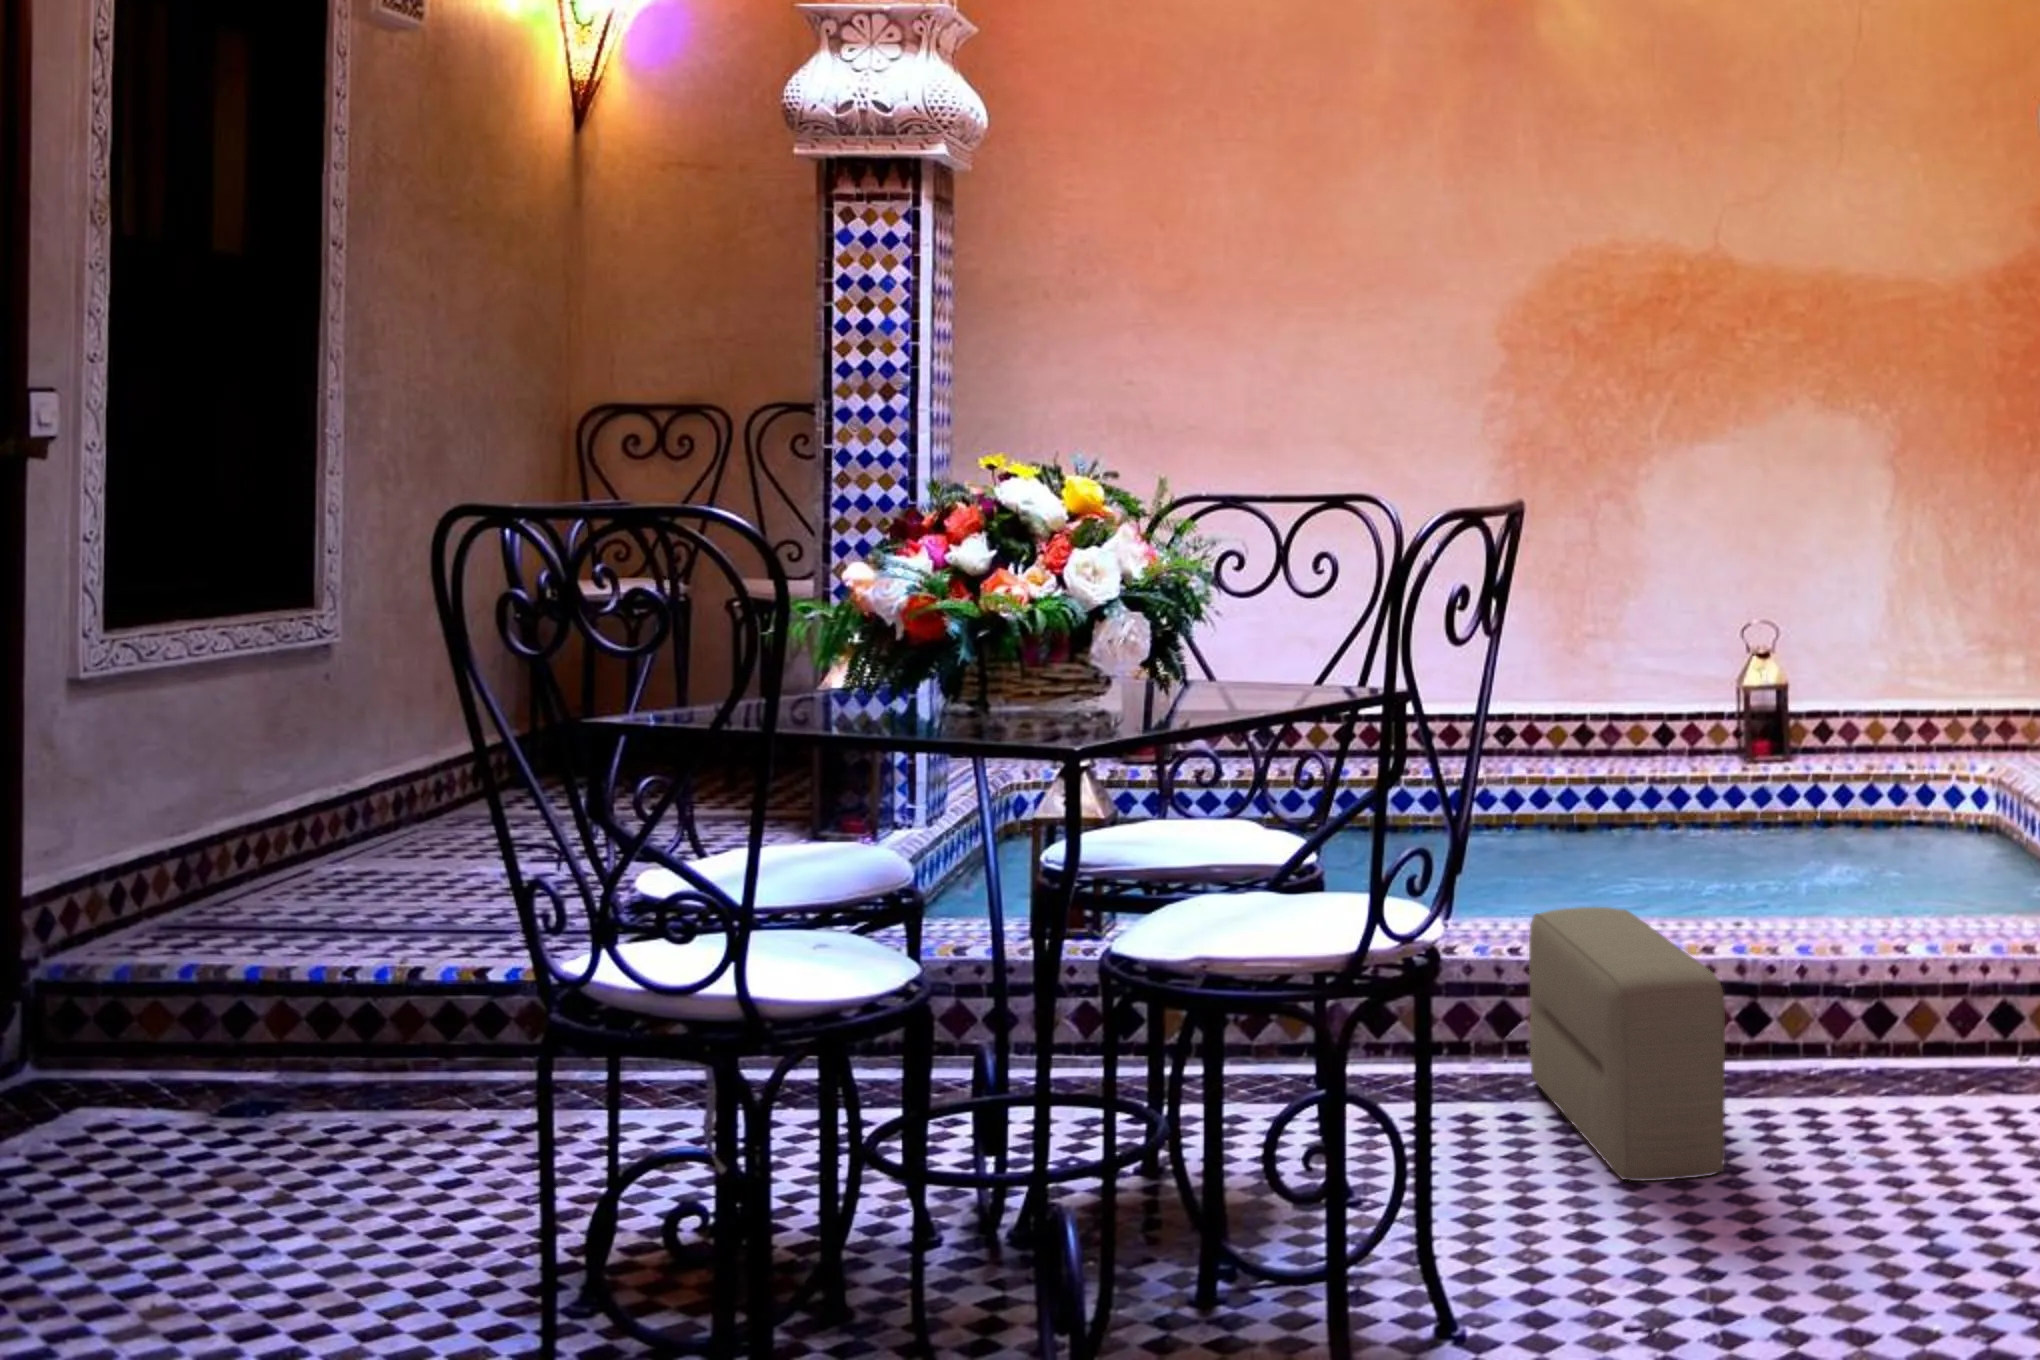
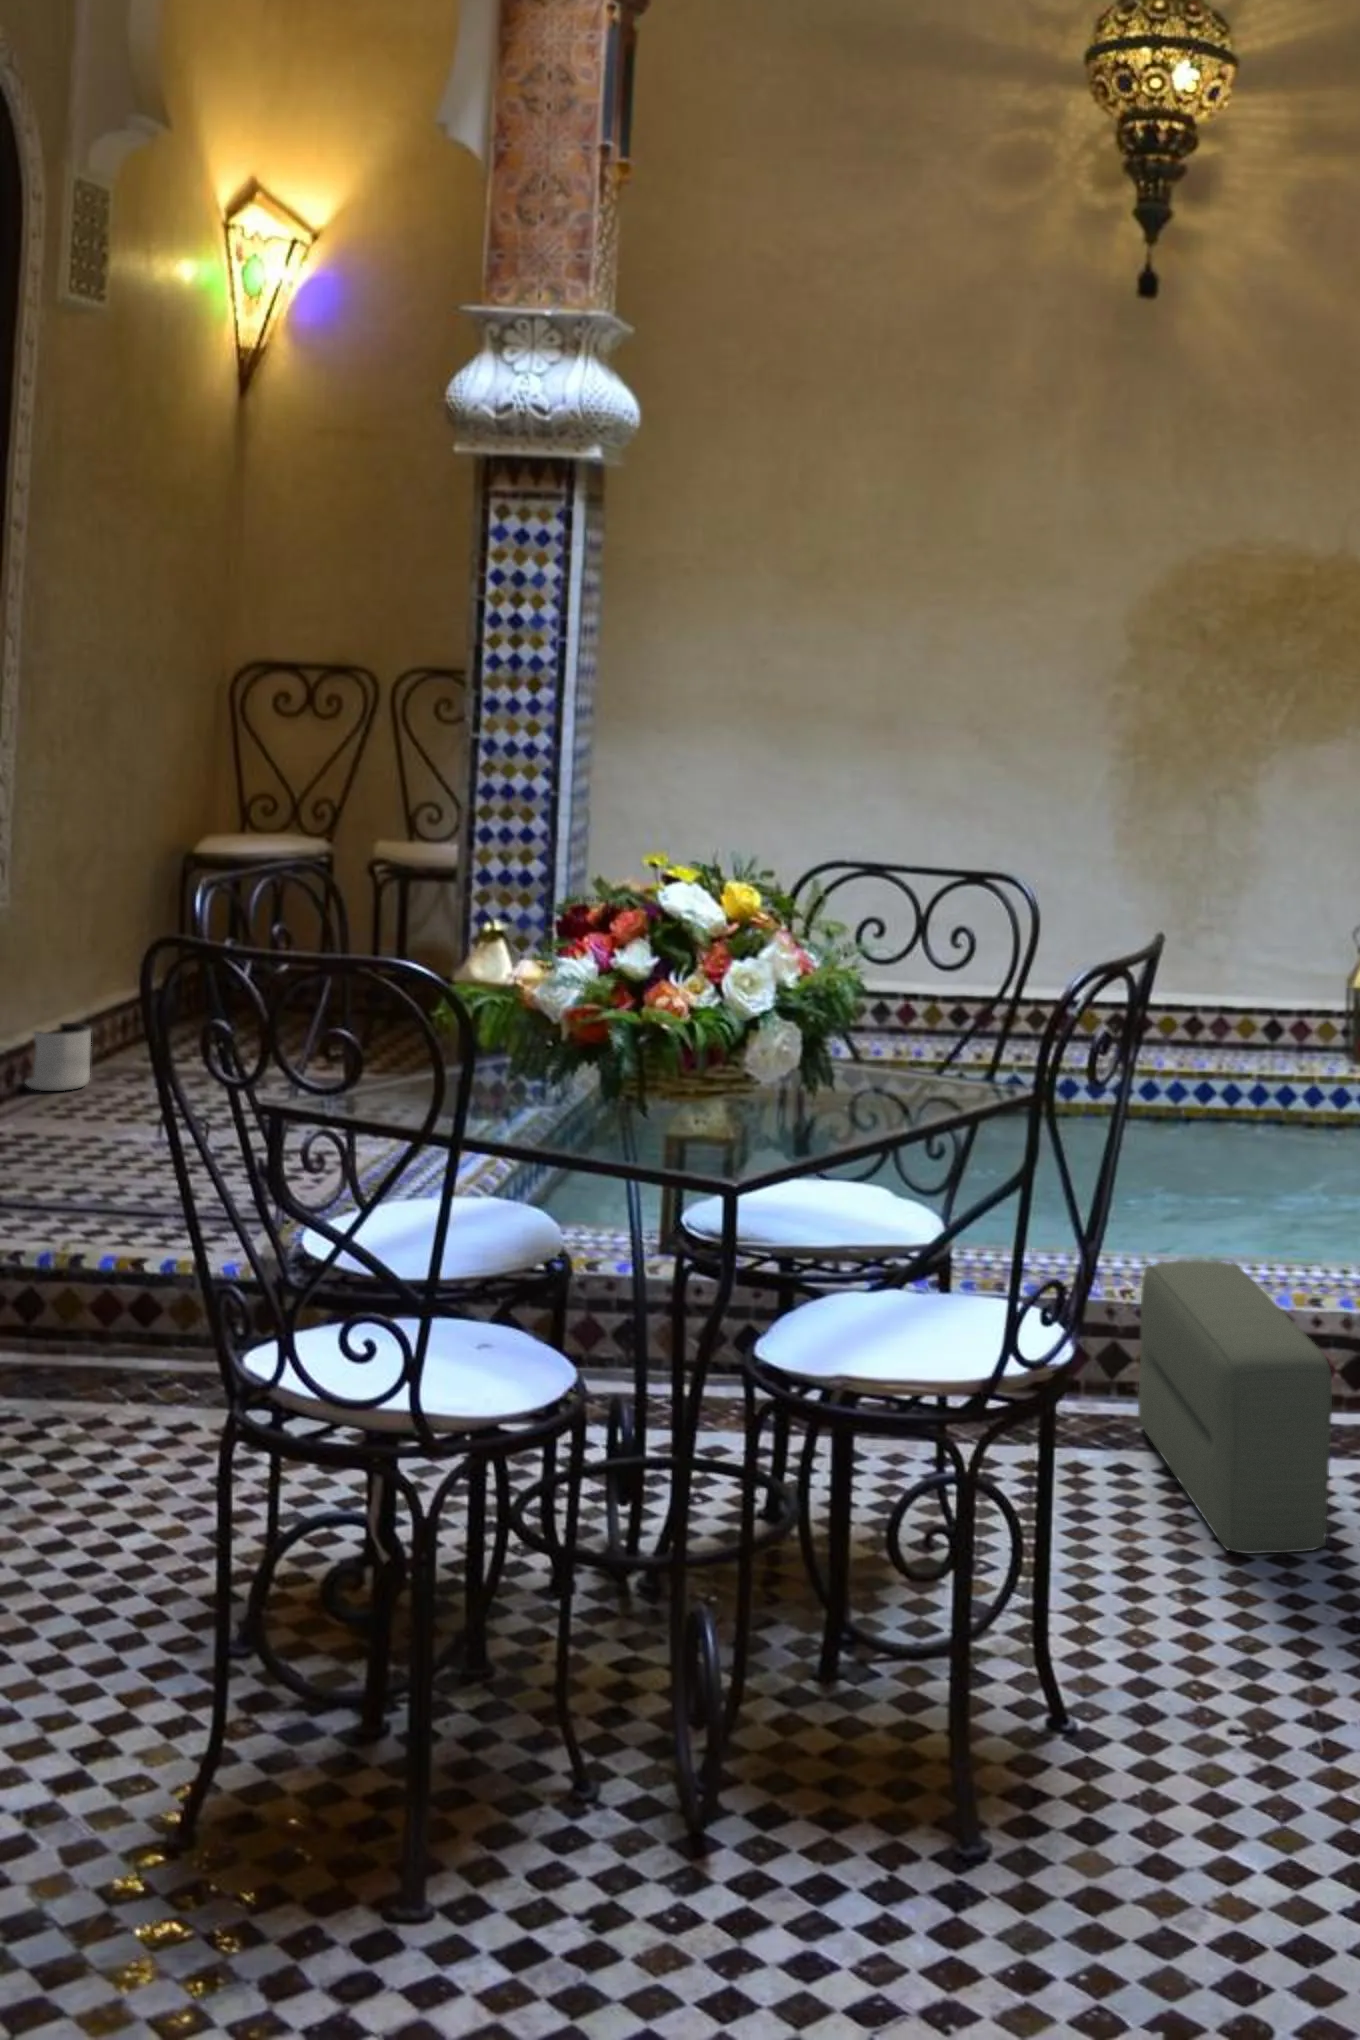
planter: none [371,770,440,839] -> present [26,1023,91,1091]

